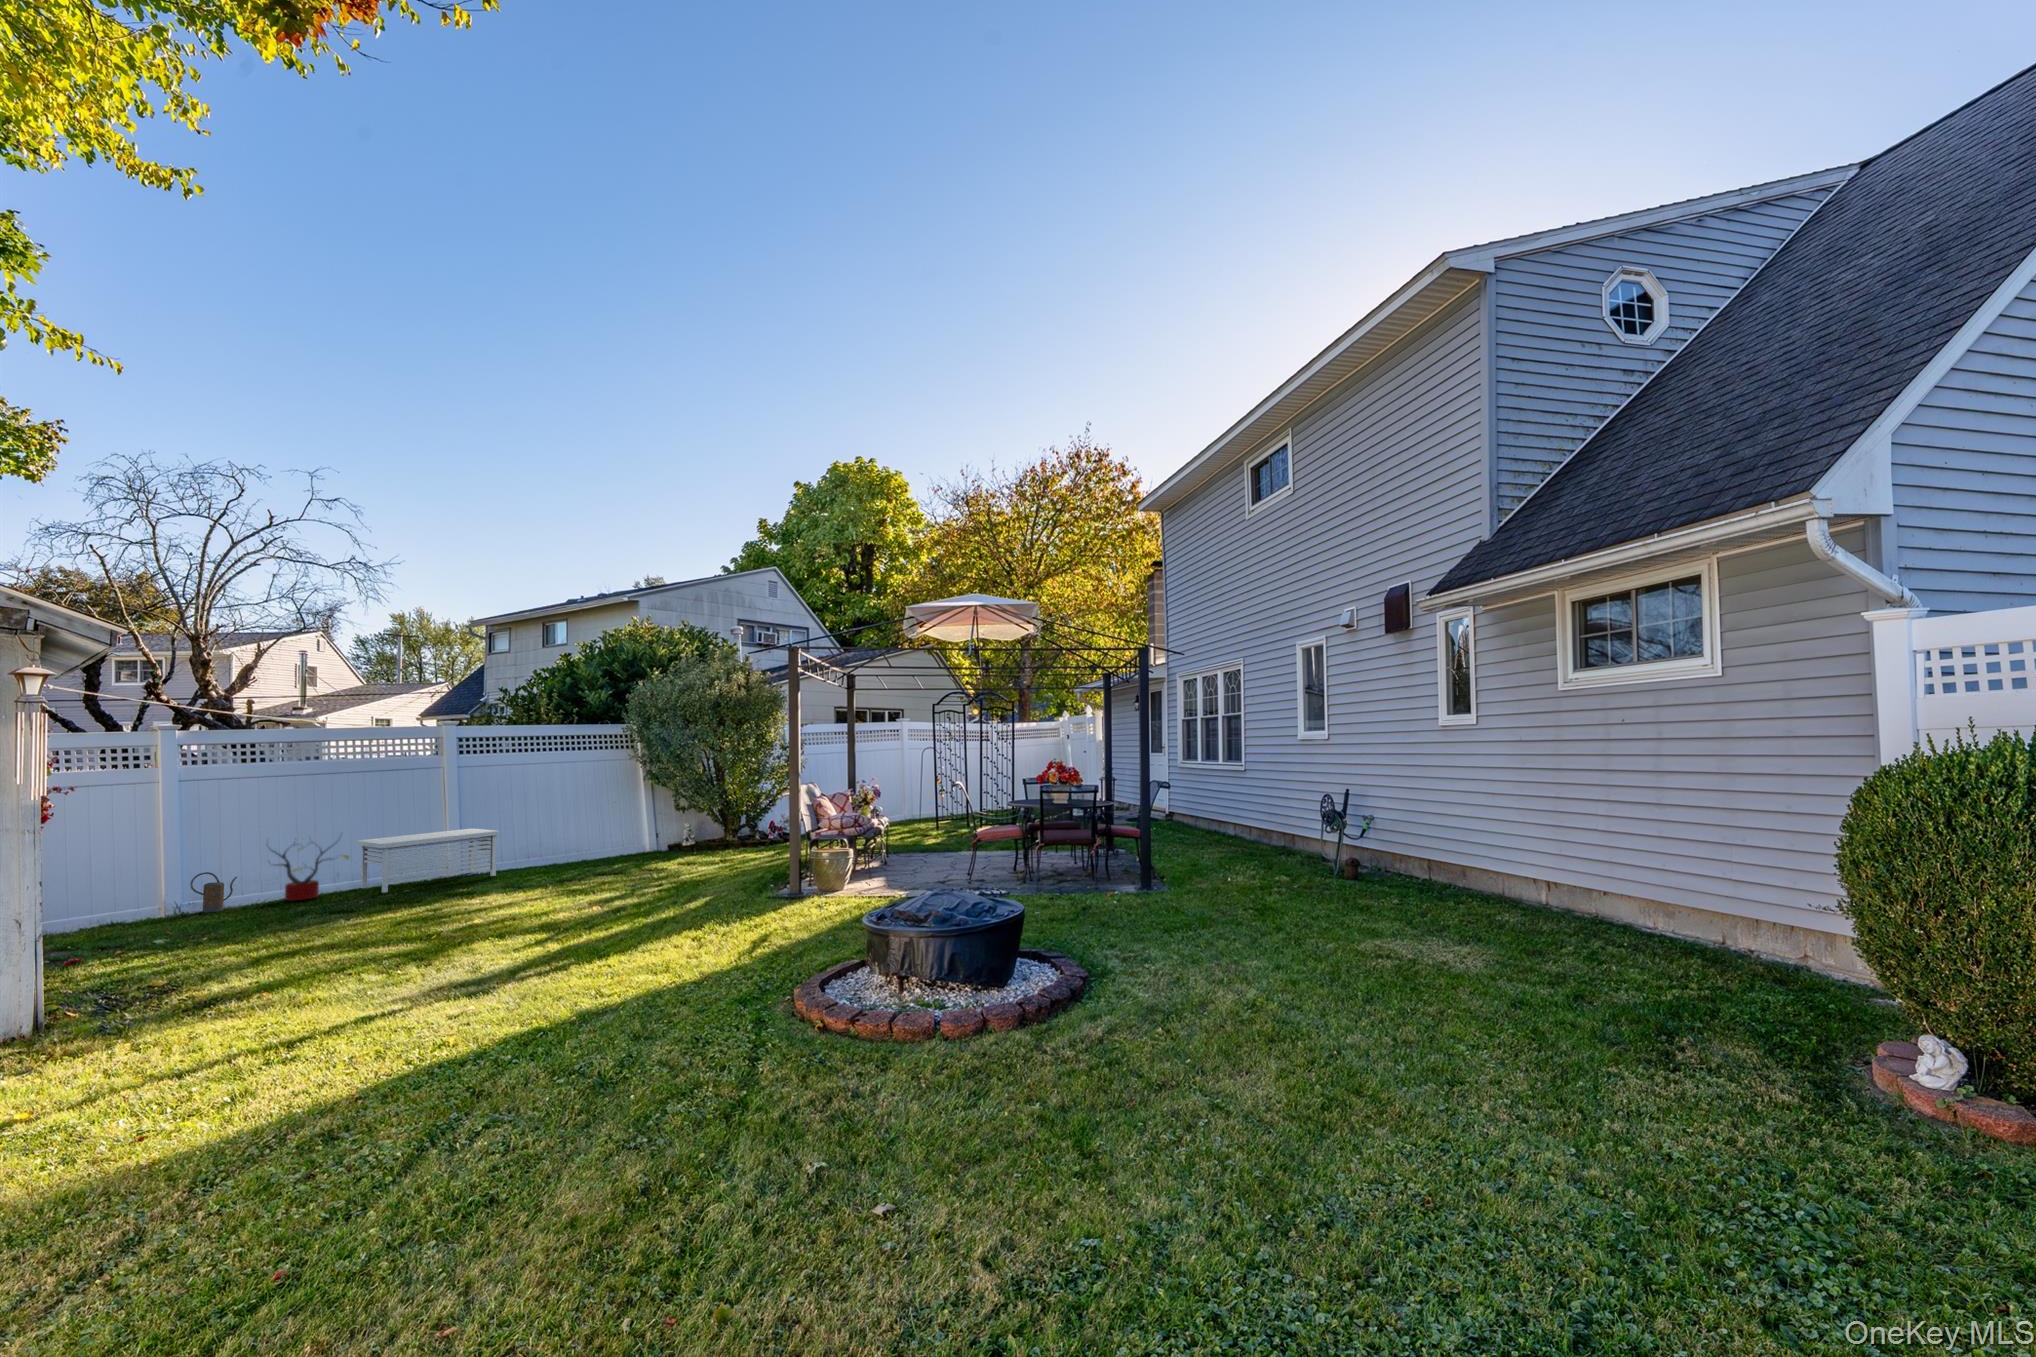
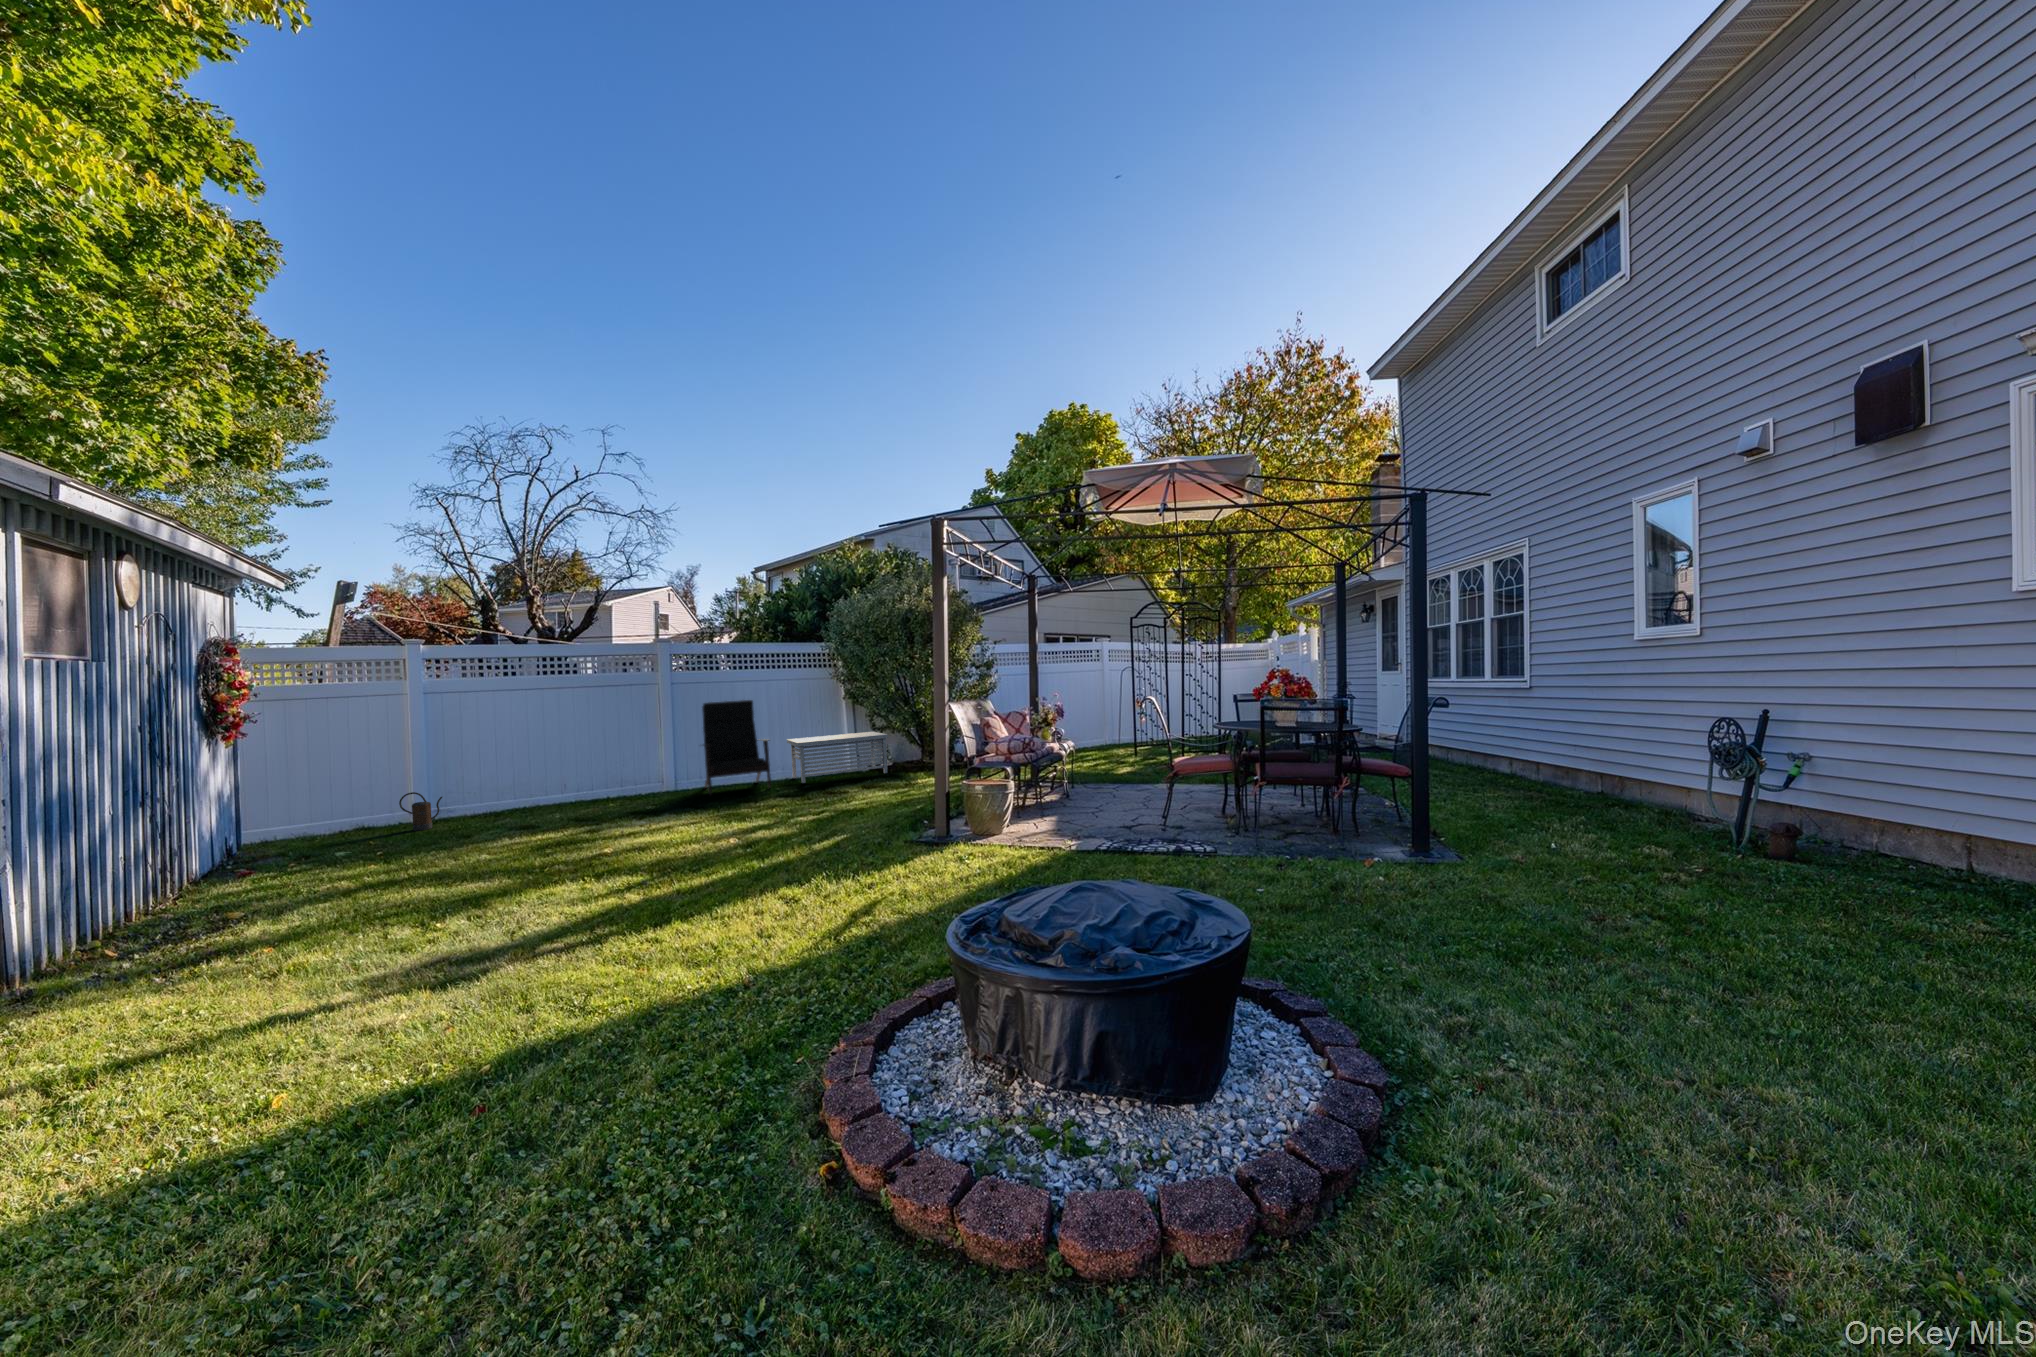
lounge chair: none [507,778,589,873] -> present [702,700,771,795]
storage bench: present [356,828,499,893] -> present [787,732,888,783]
decorative plant: present [271,842,349,901] -> none [467,754,543,820]

